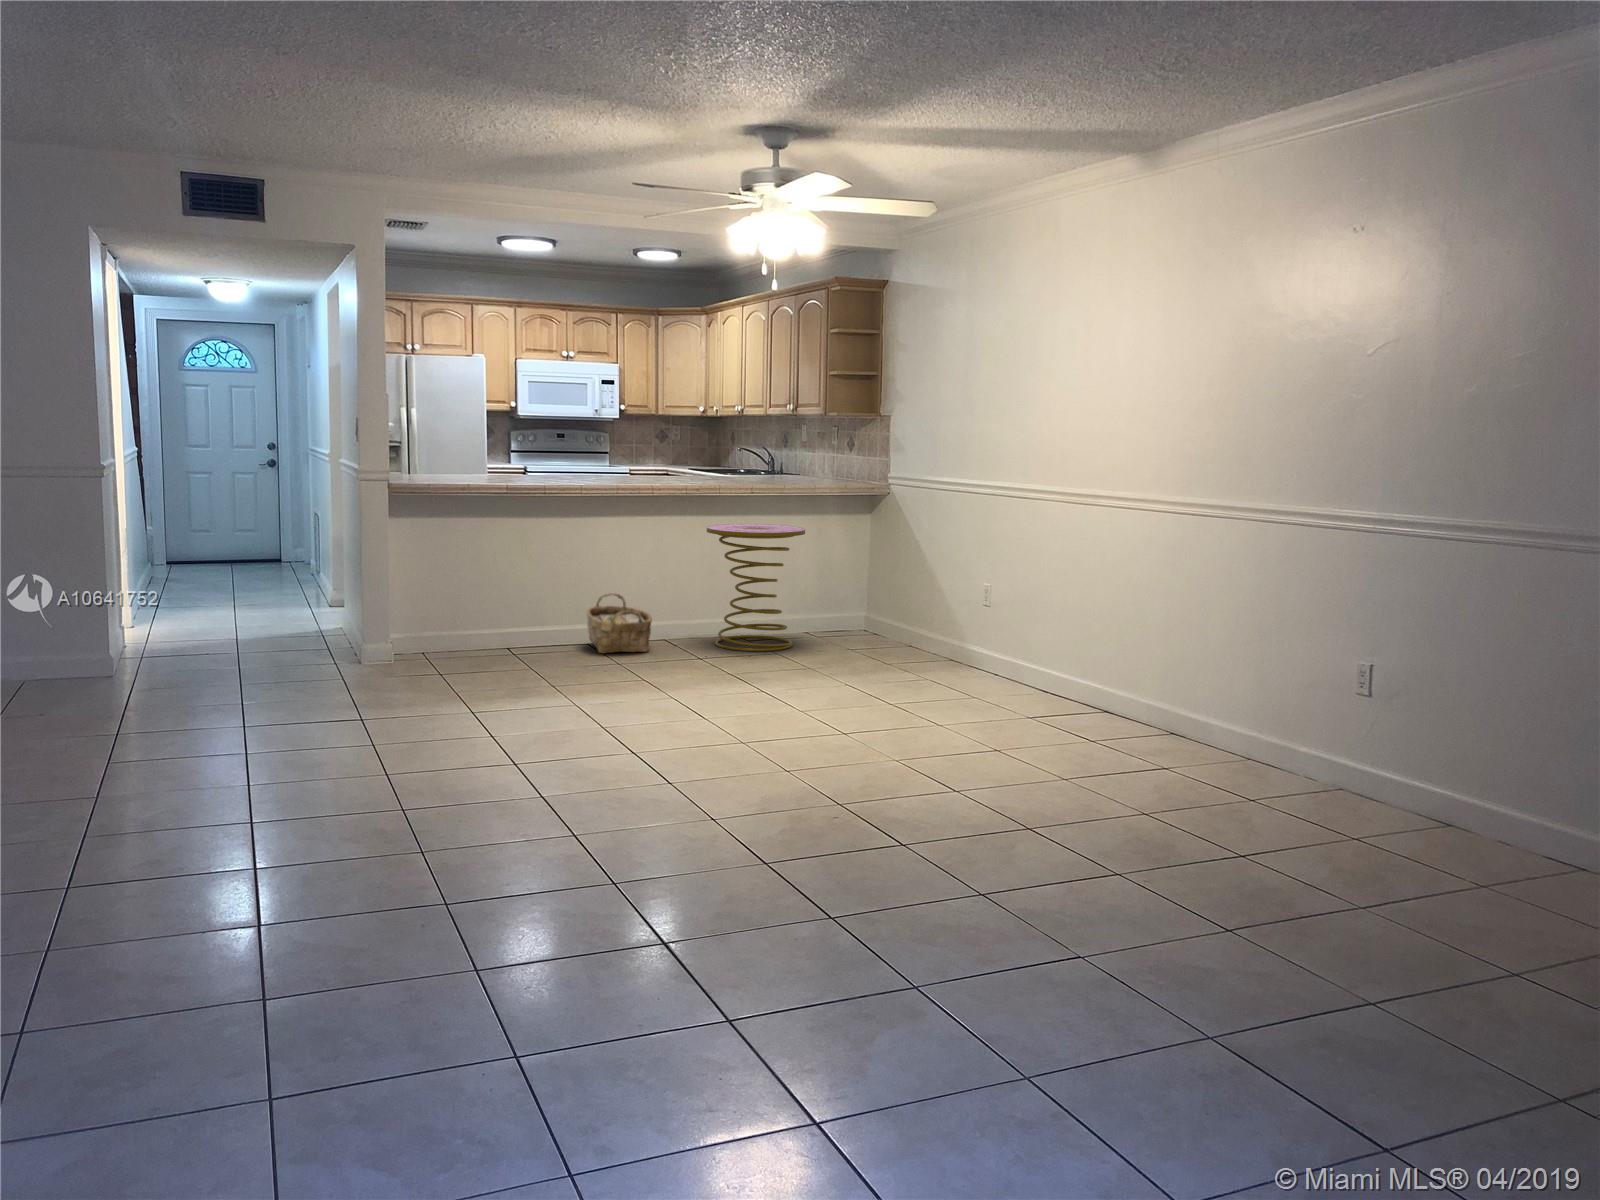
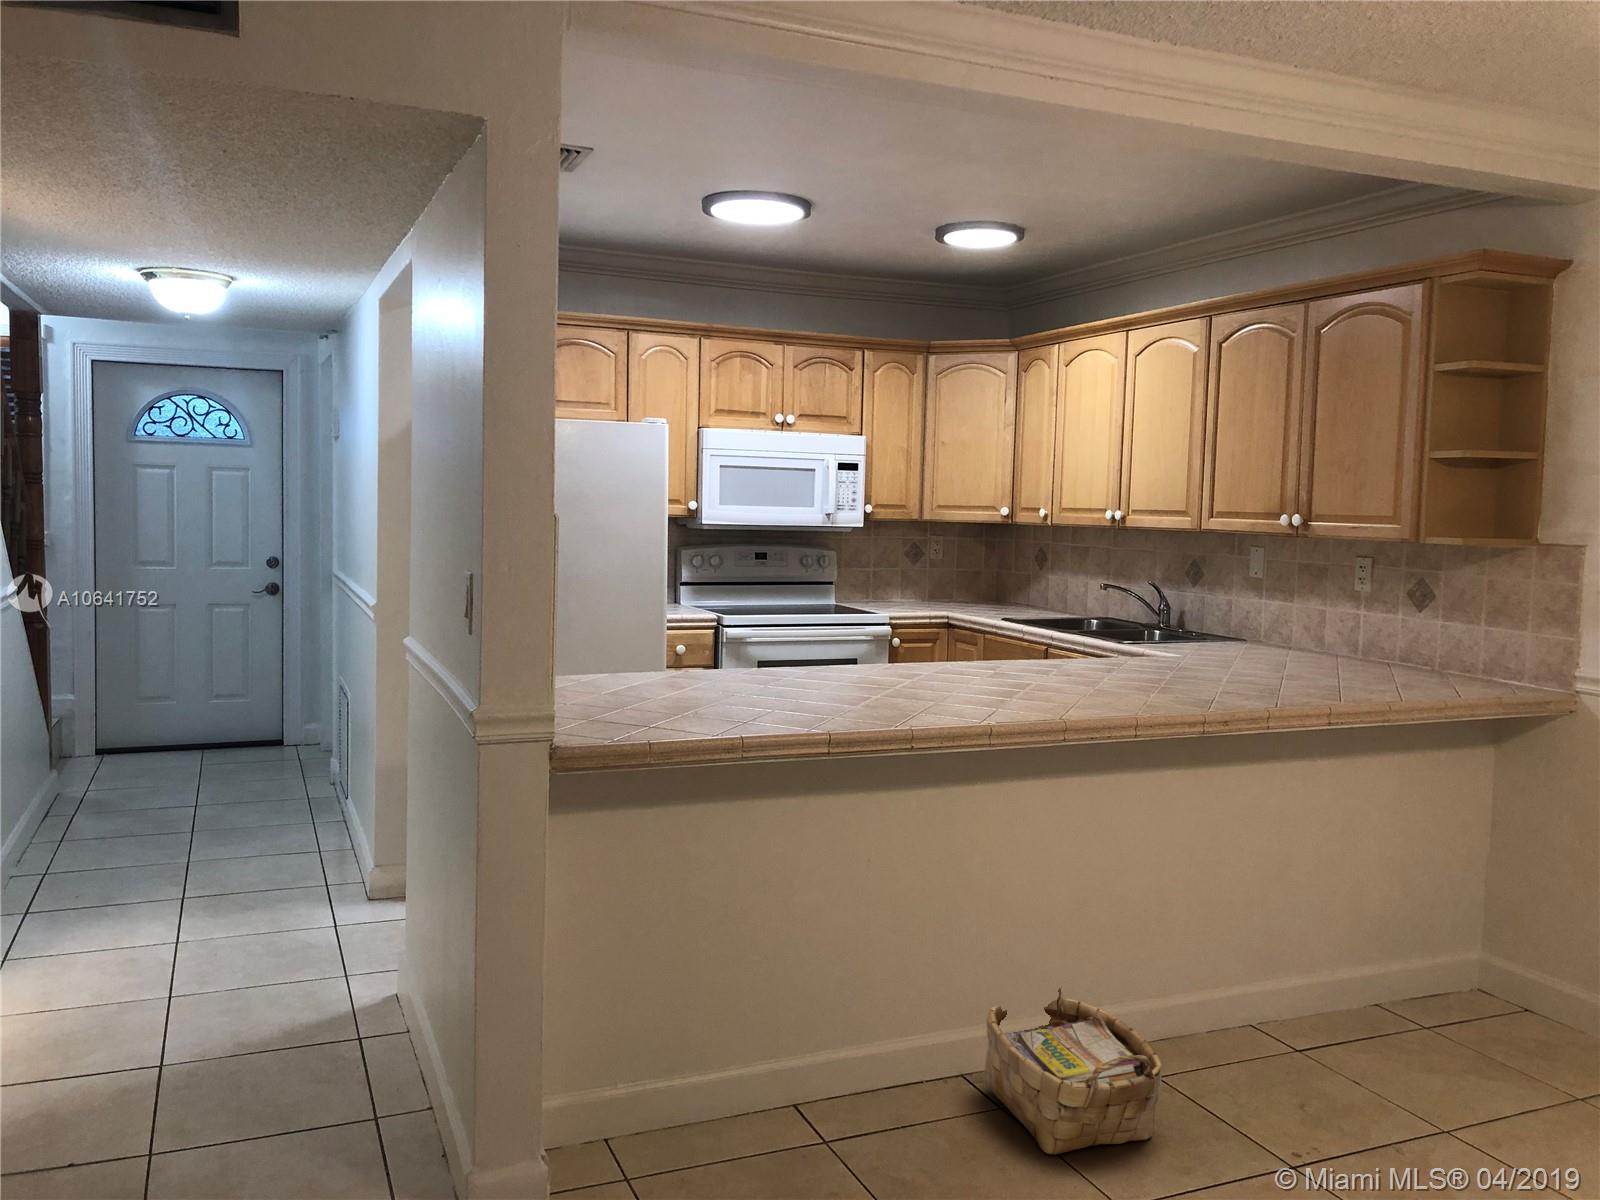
side table: present [707,524,805,652] -> none [1242,789,1494,1125]

